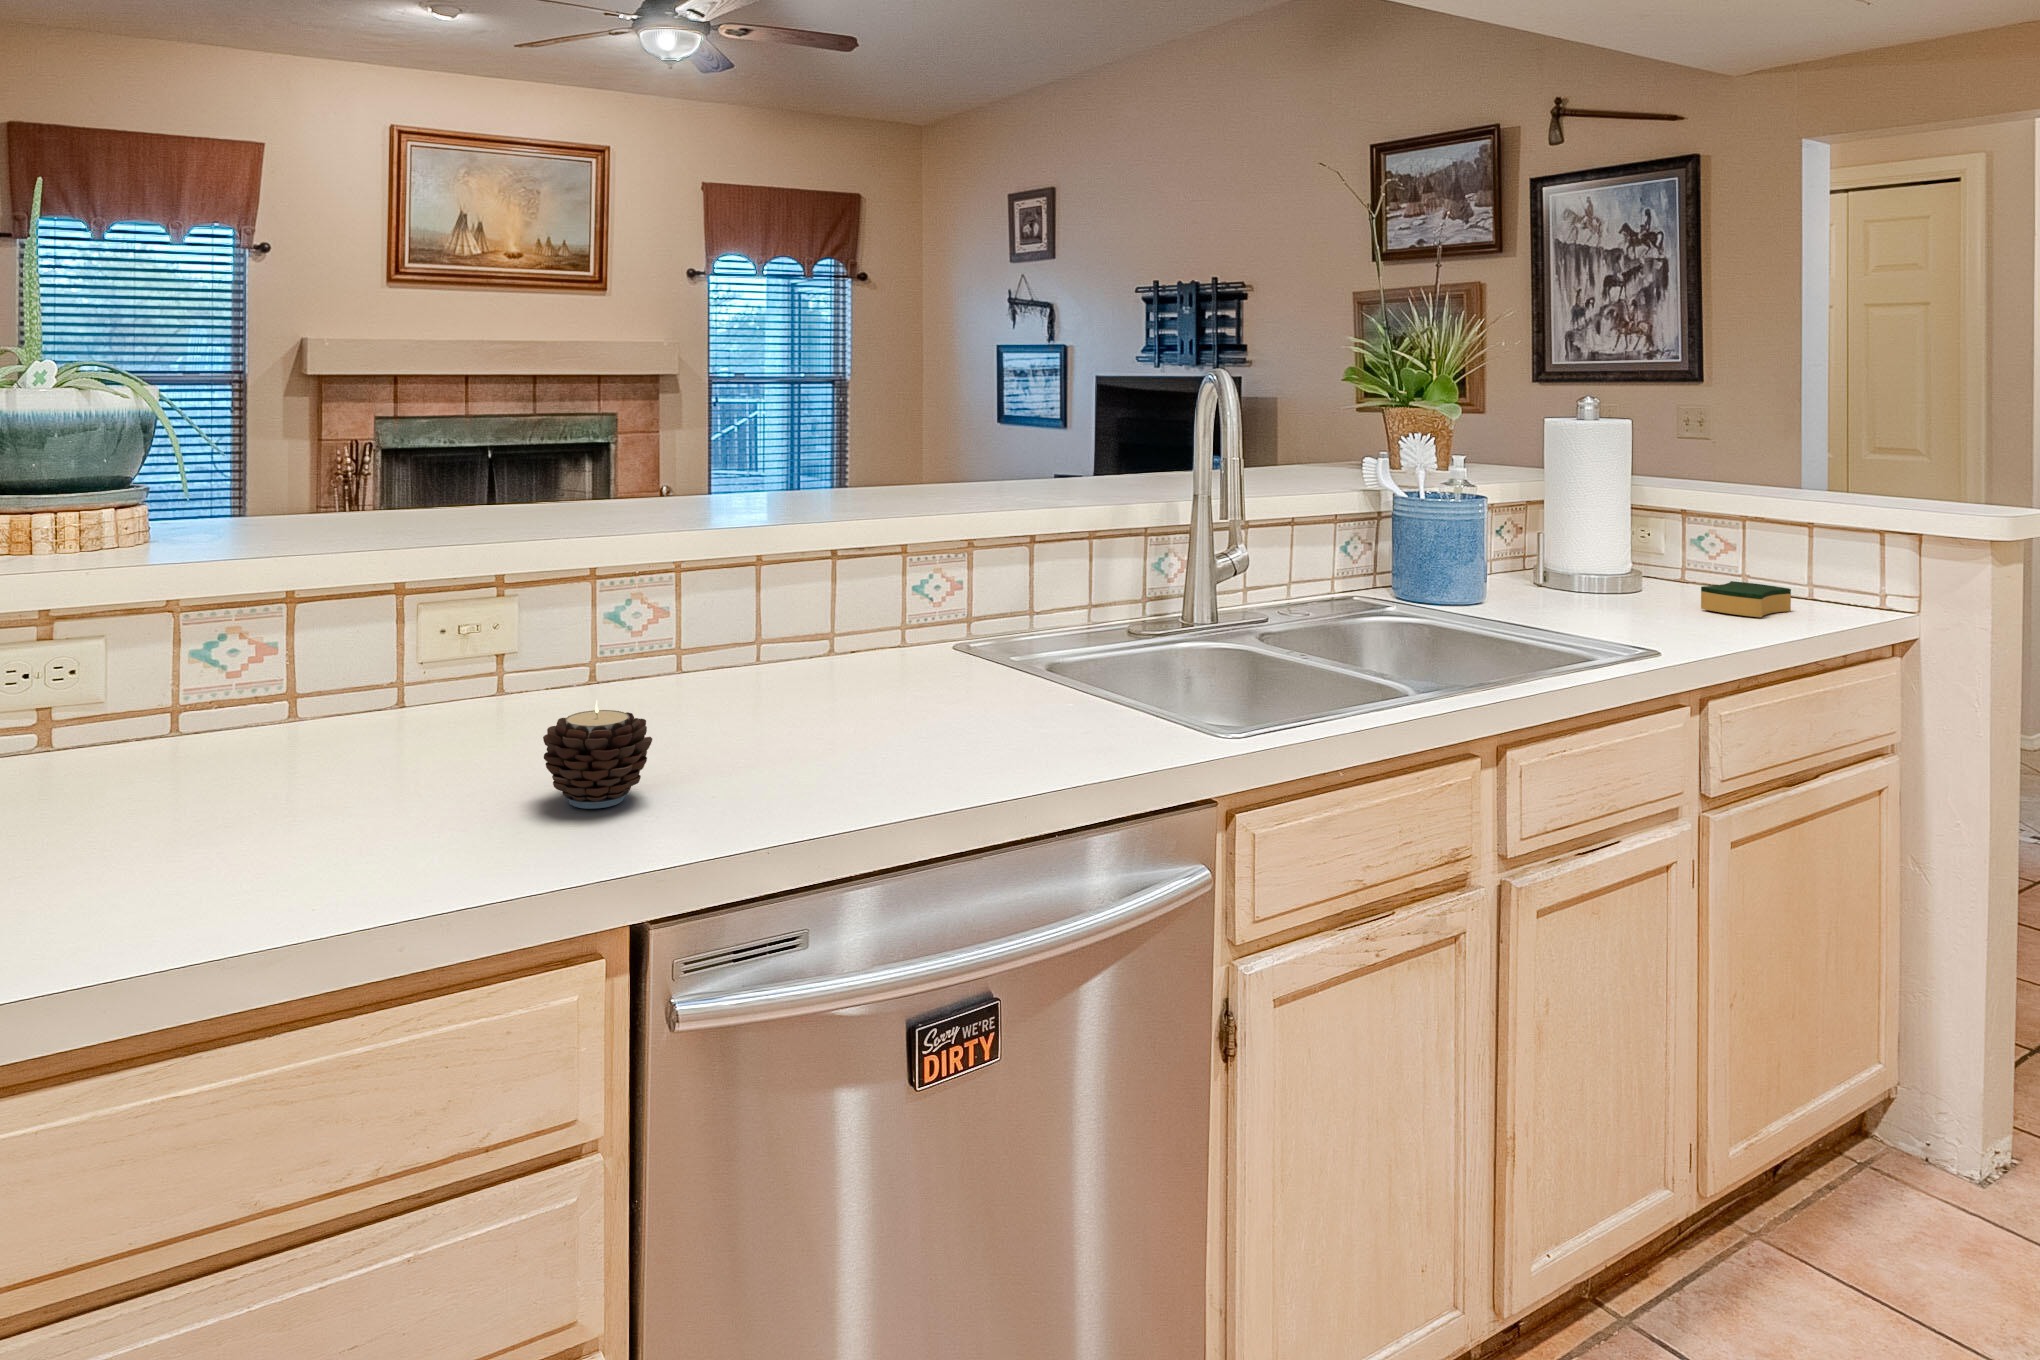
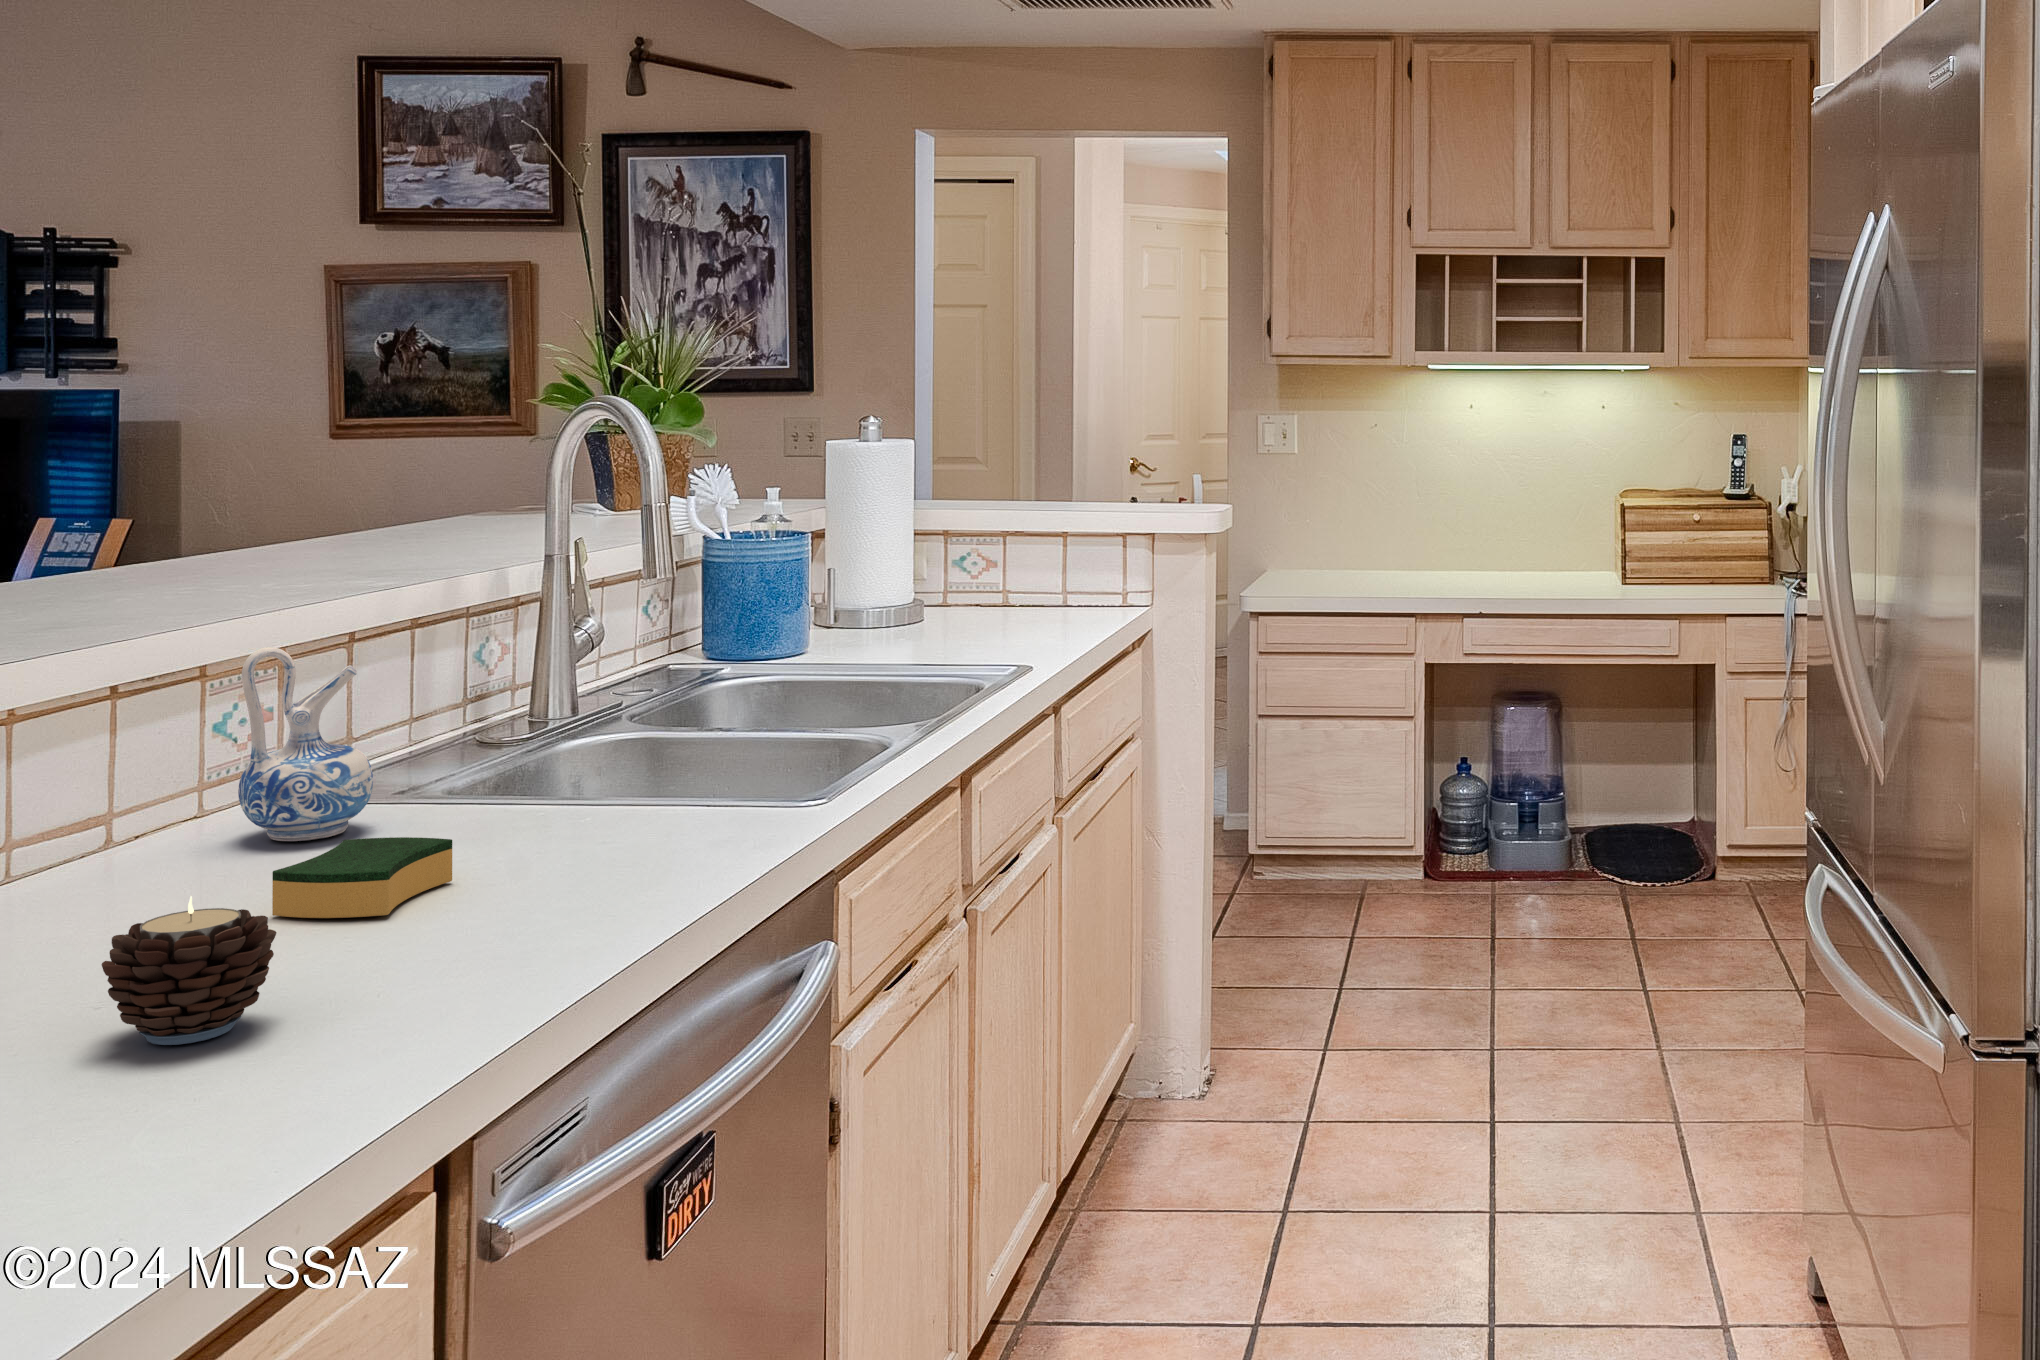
ceramic pitcher: none [875,534,959,681] -> present [238,647,373,841]
sponge: present [1701,581,1791,617] -> present [272,837,452,918]

